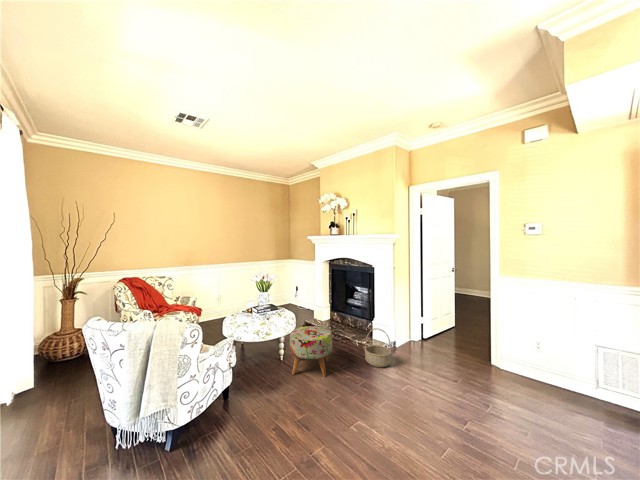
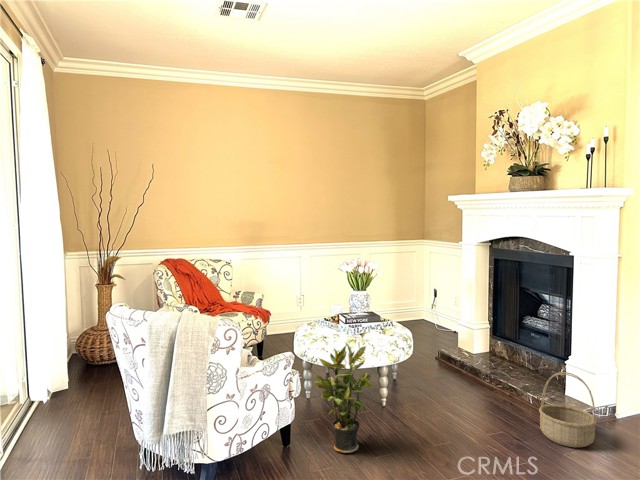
potted plant: none [245,326,281,397] -> present [314,343,372,453]
ottoman: present [290,326,332,377] -> none [396,354,472,444]

